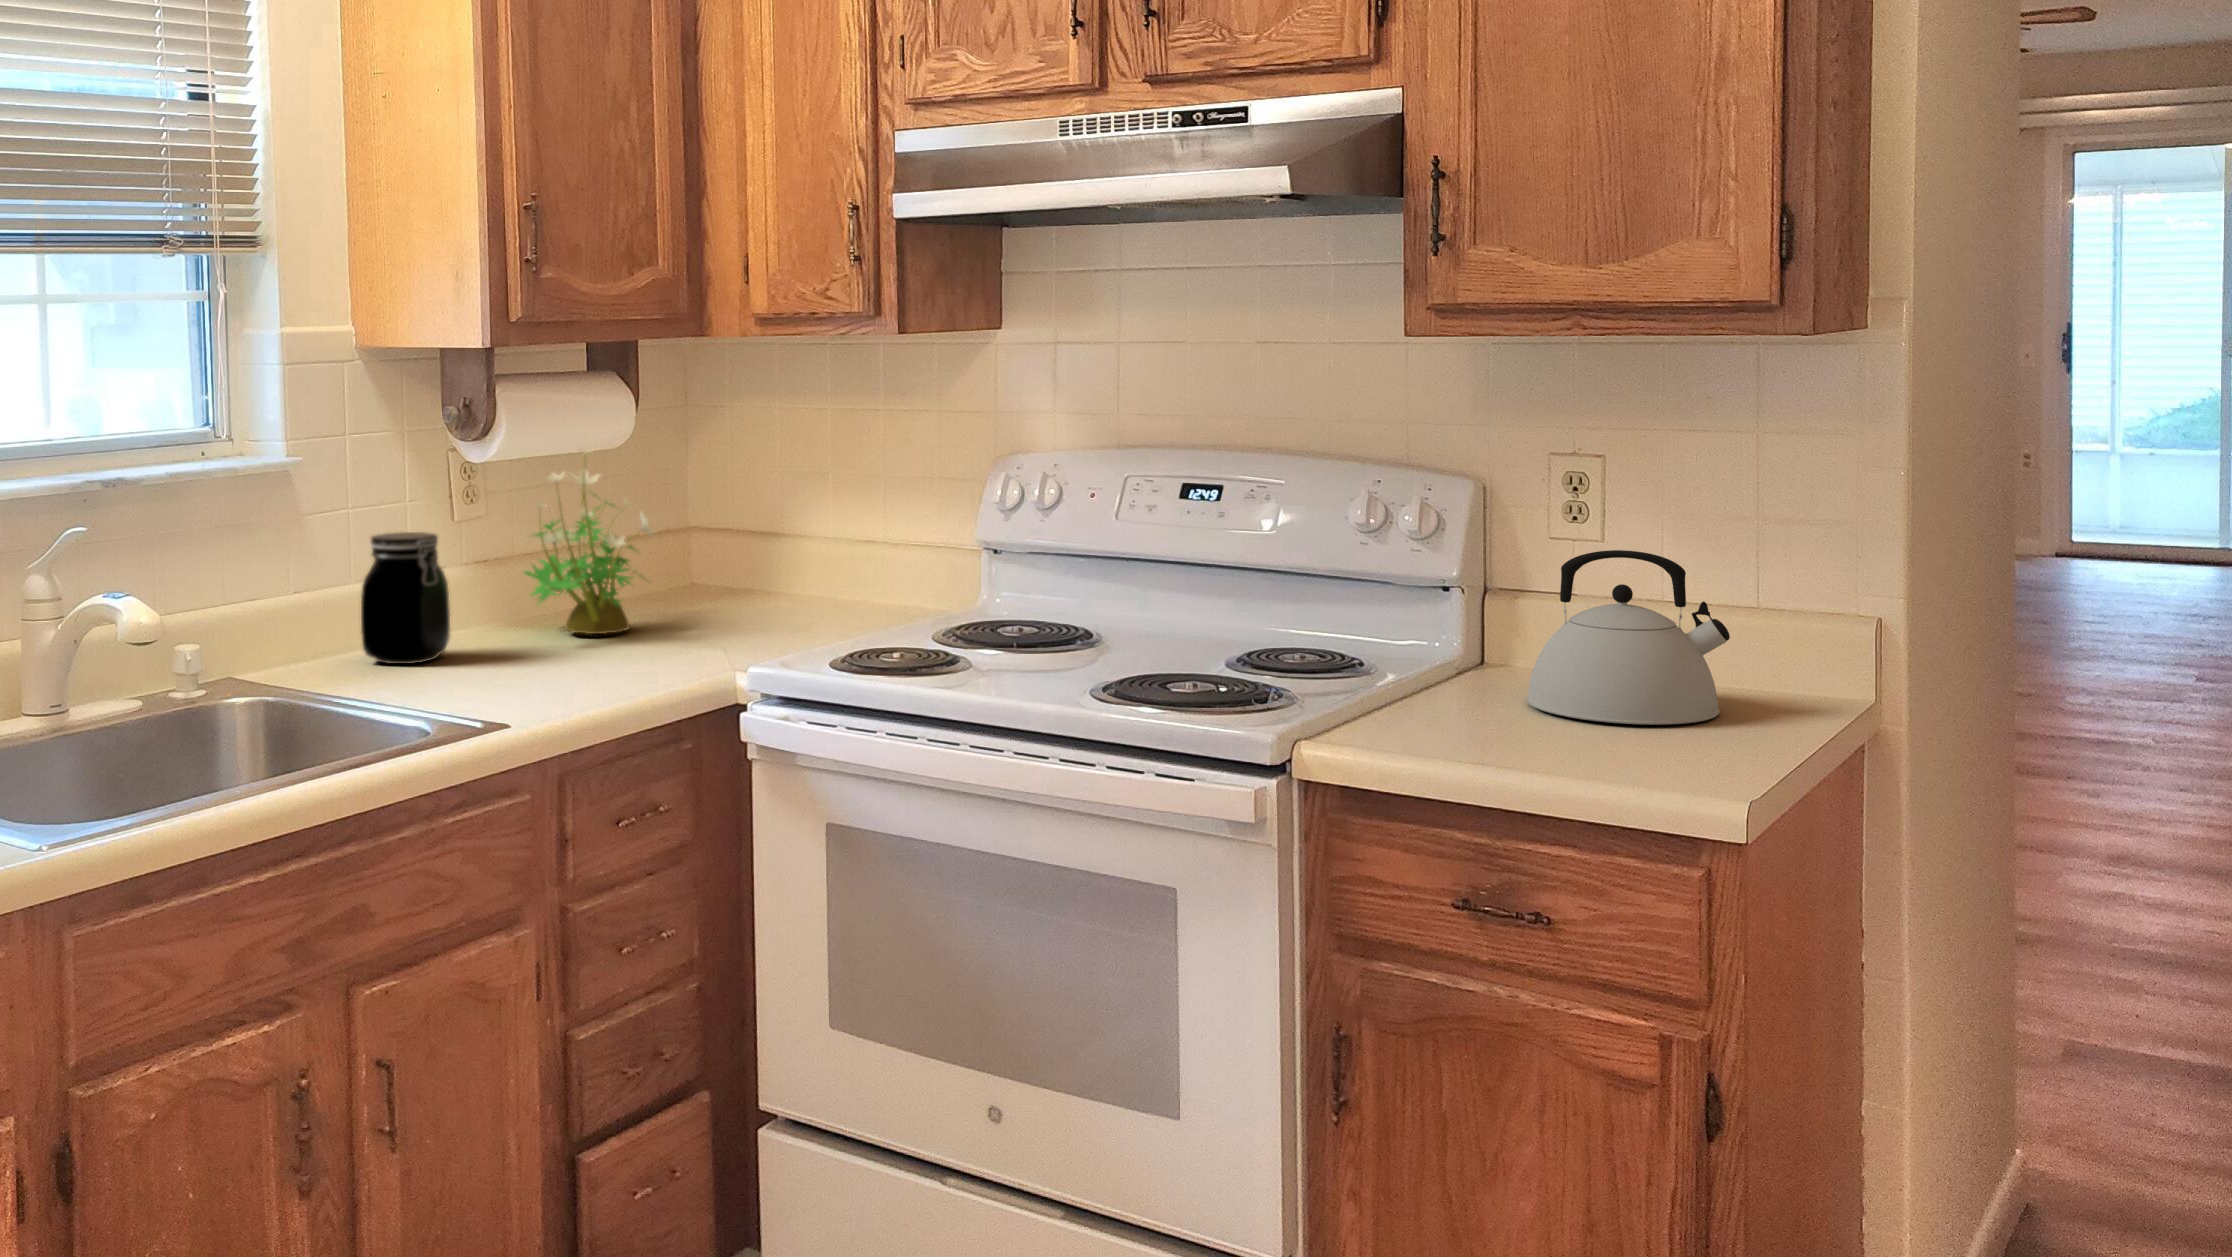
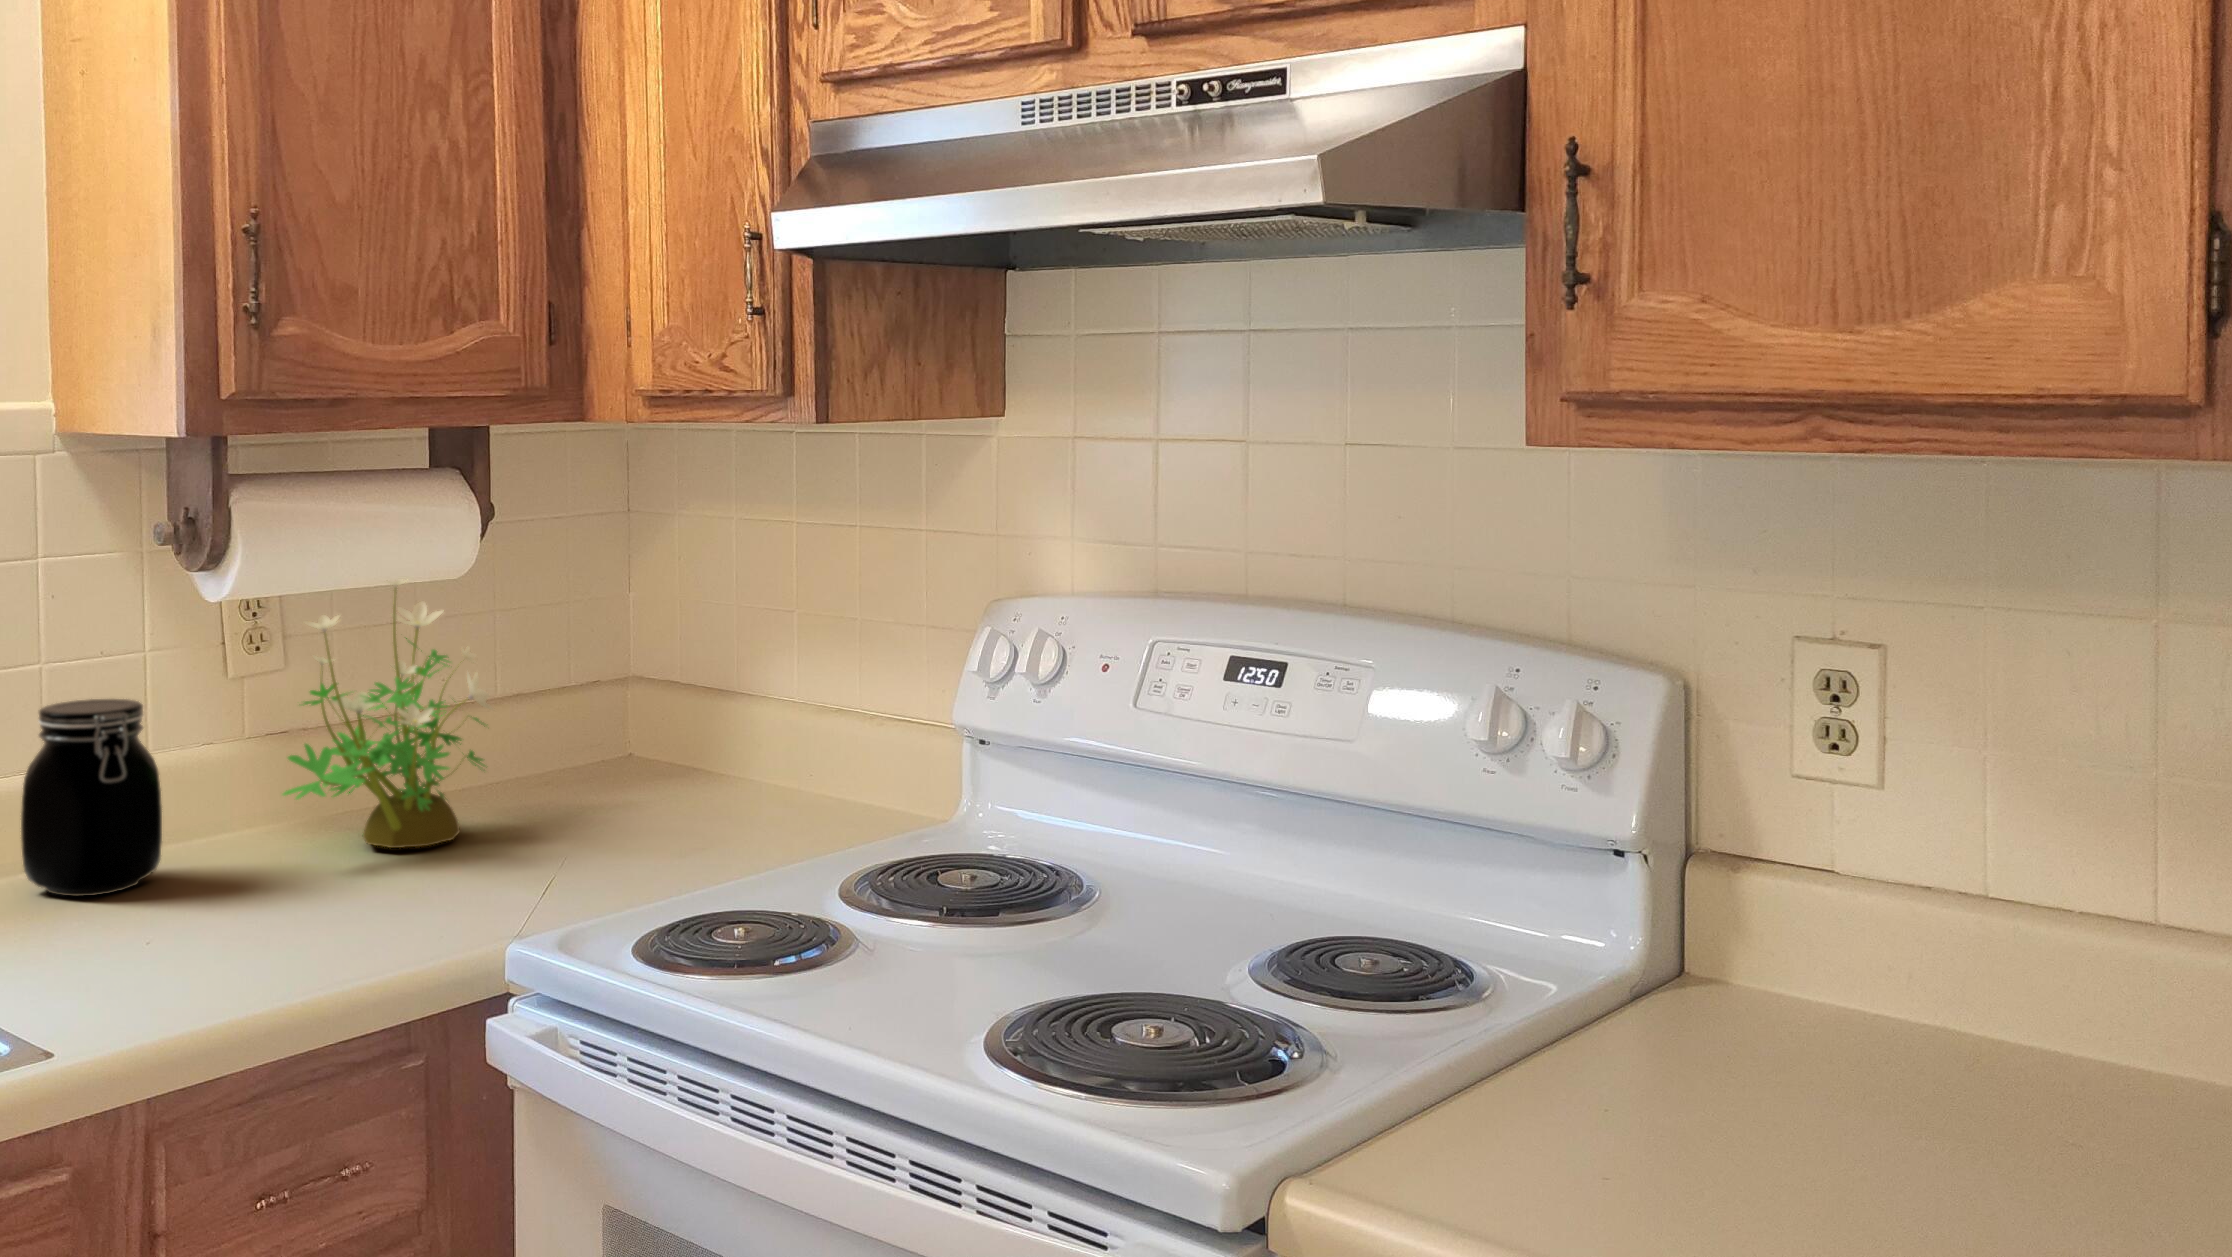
kettle: present [1527,550,1730,725] -> none [1734,828,2100,1164]

